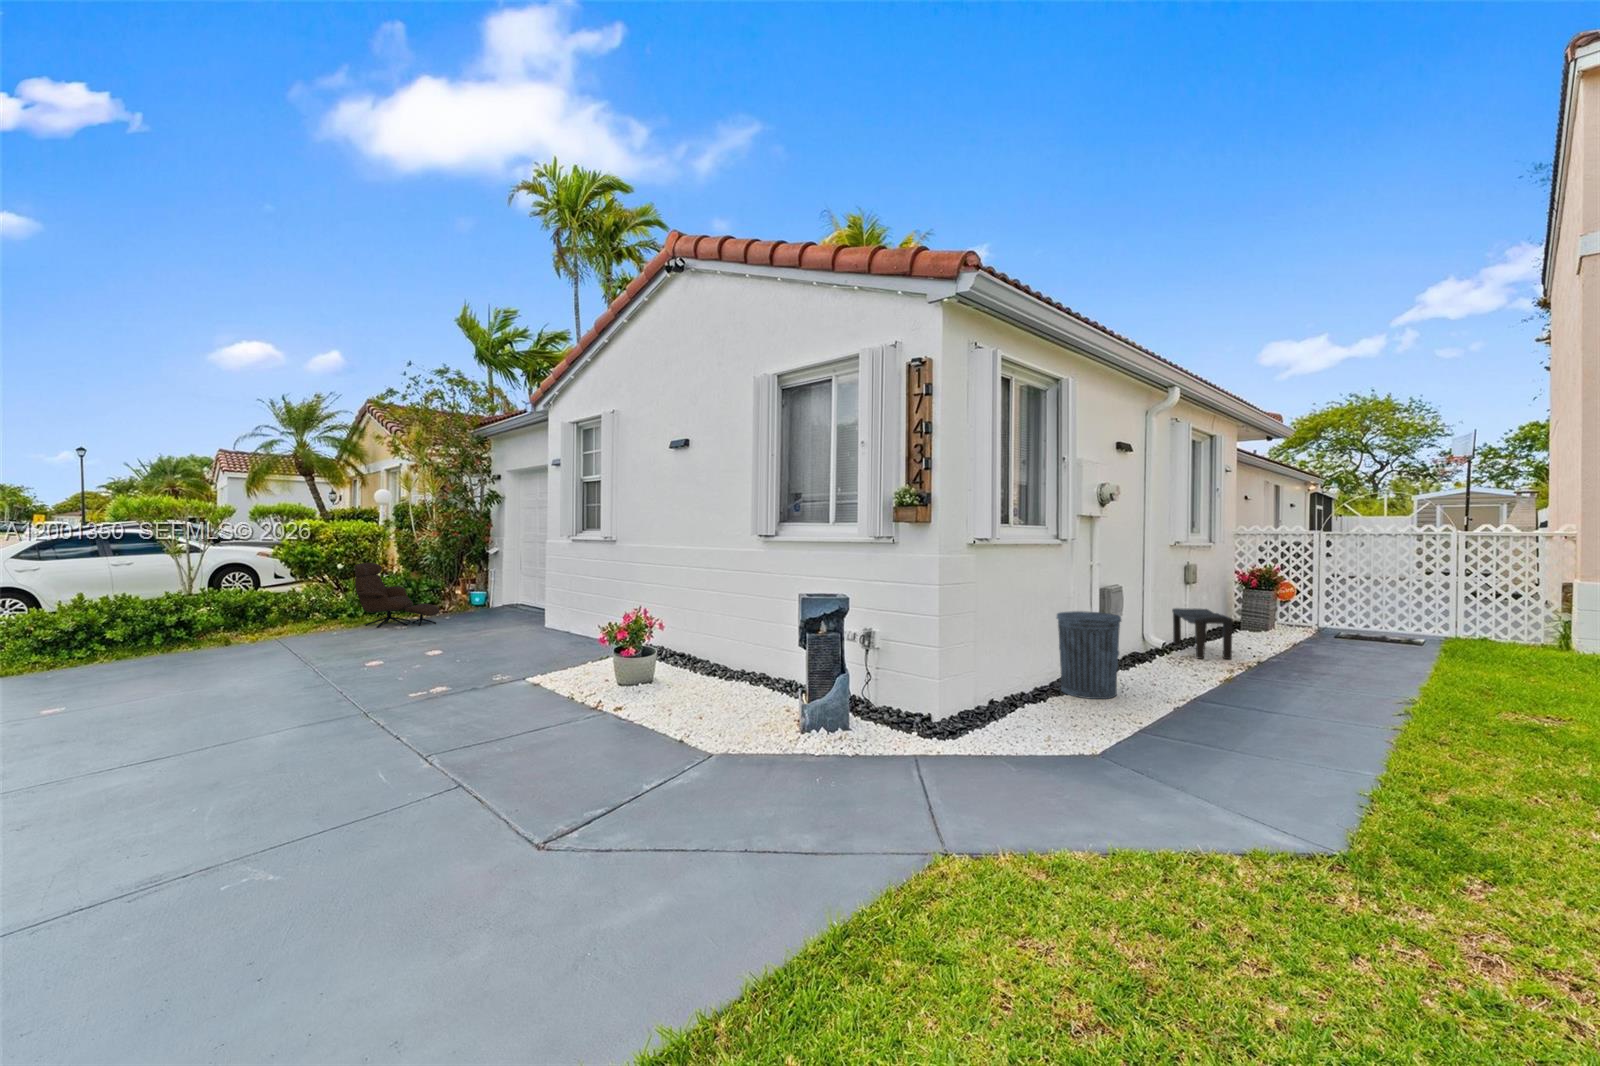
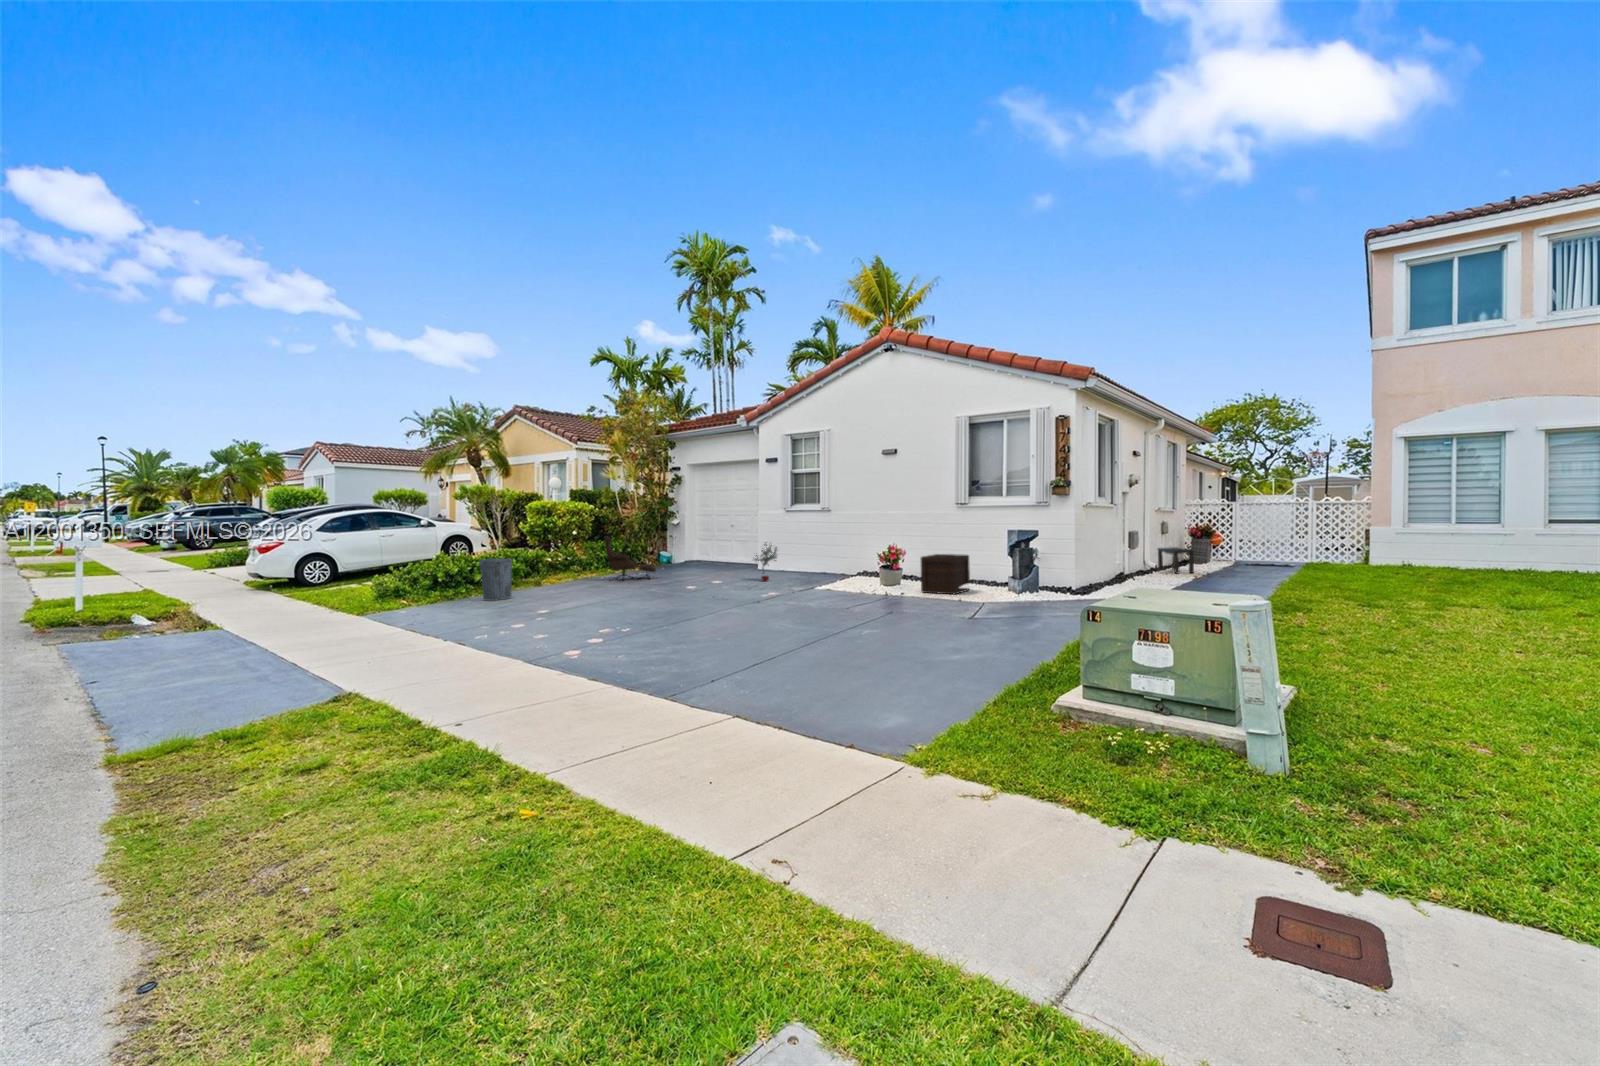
potted tree: none [532,580,567,640] -> present [754,543,778,581]
trash can: present [1057,611,1121,699] -> present [479,559,512,601]
wooden crate: none [684,620,777,704] -> present [921,554,970,594]

